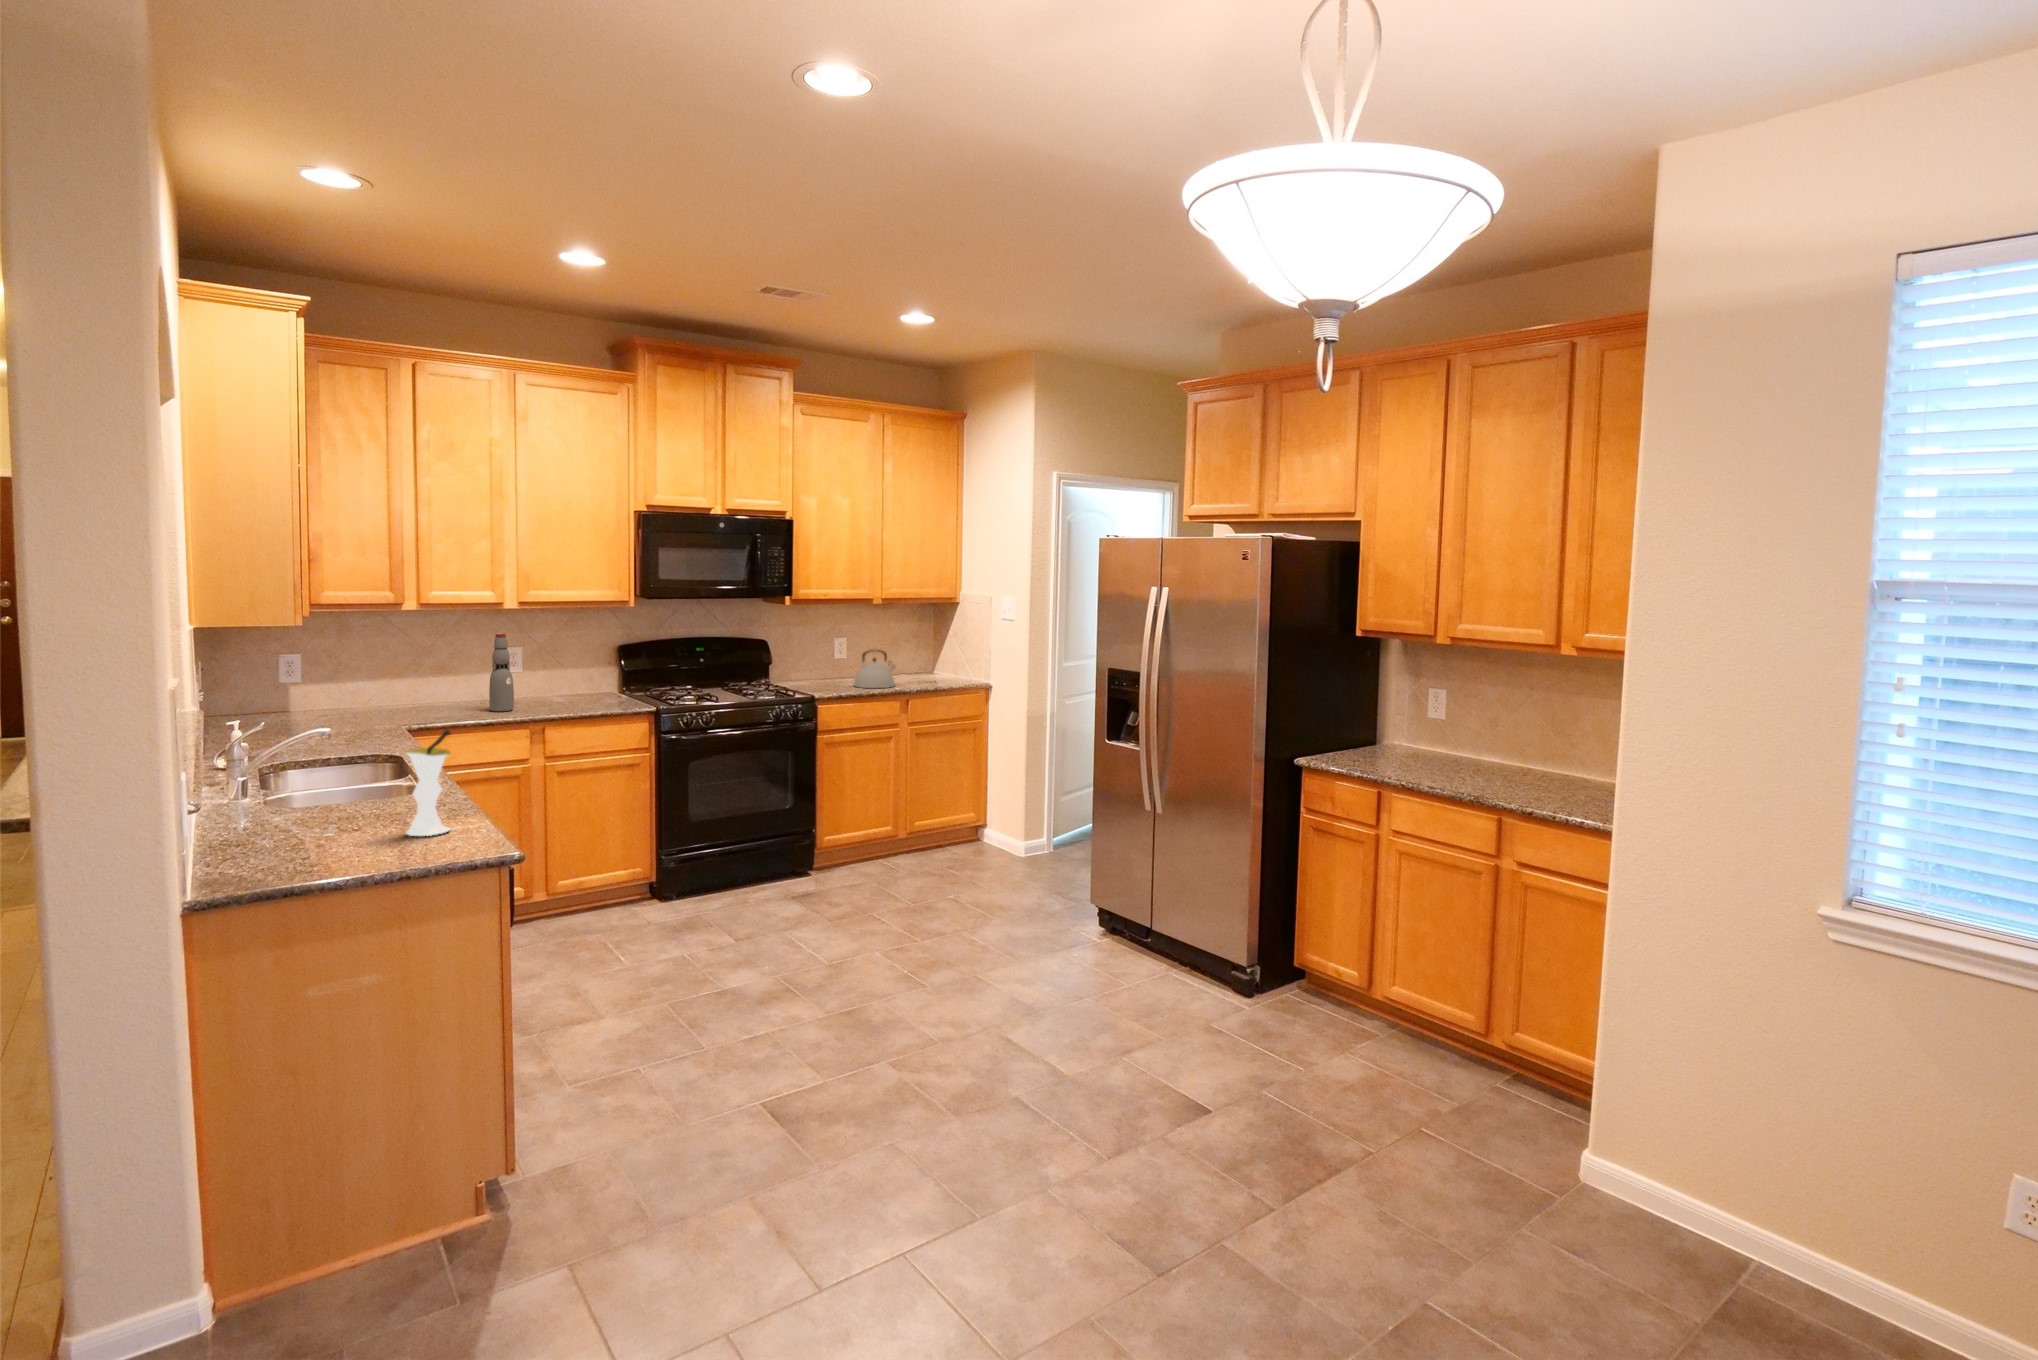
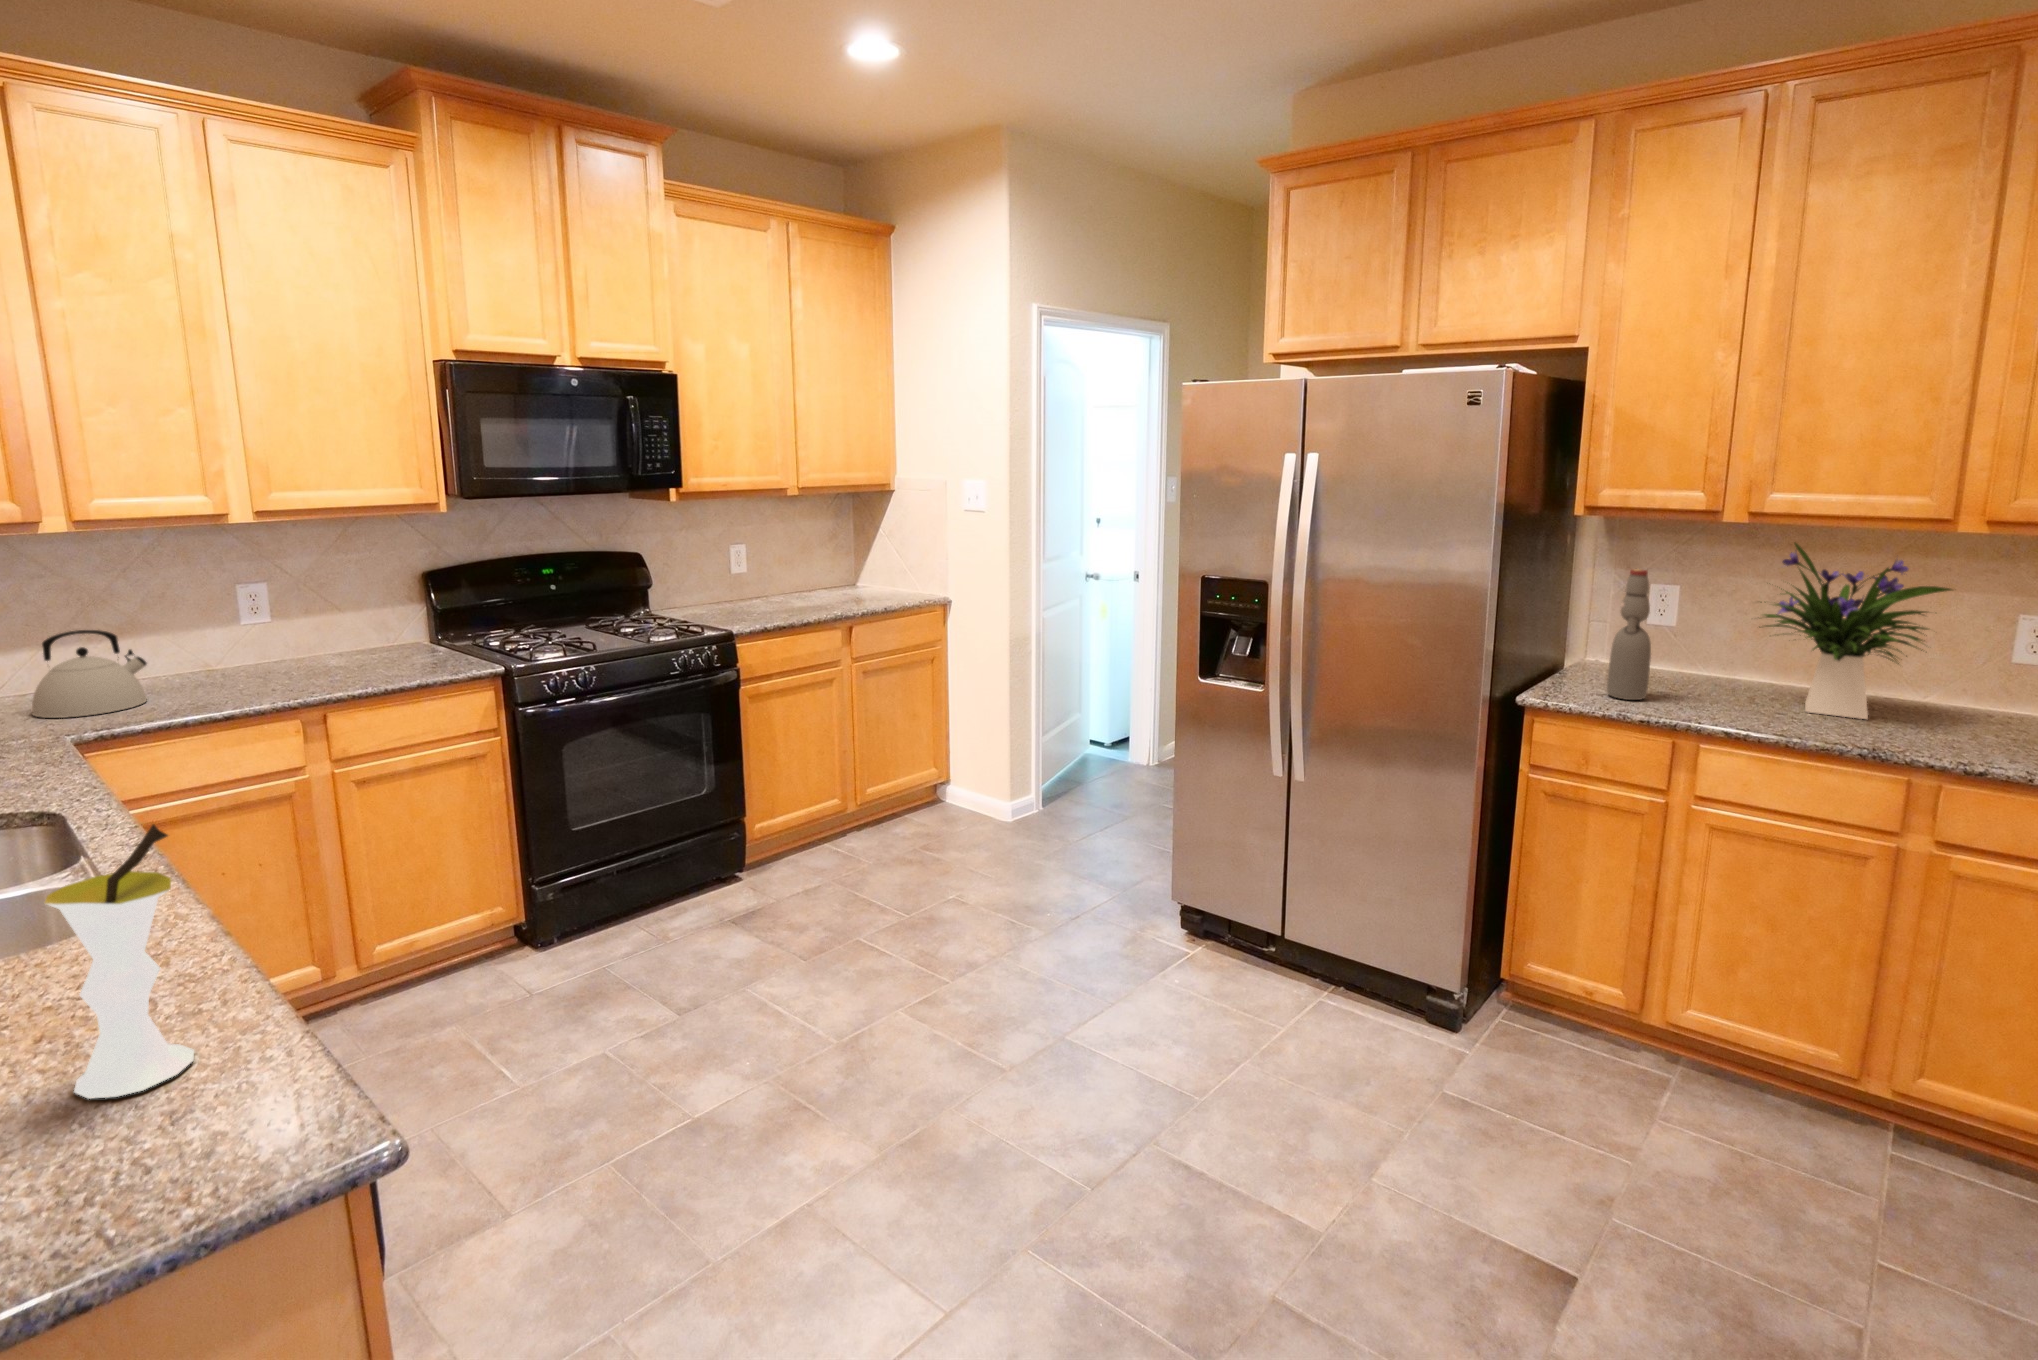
bottle: present [489,633,514,711] -> present [1607,569,1651,700]
kettle: present [854,650,895,688] -> present [32,630,147,718]
flower arrangement: none [1448,659,1571,785] -> present [1765,543,1951,719]

